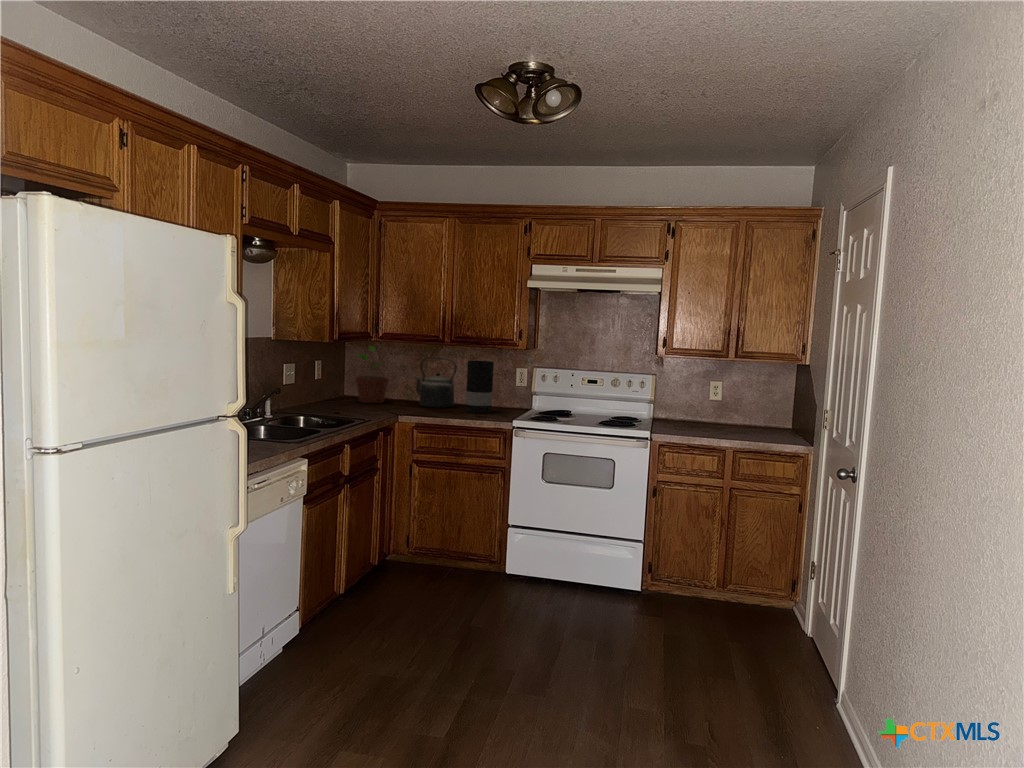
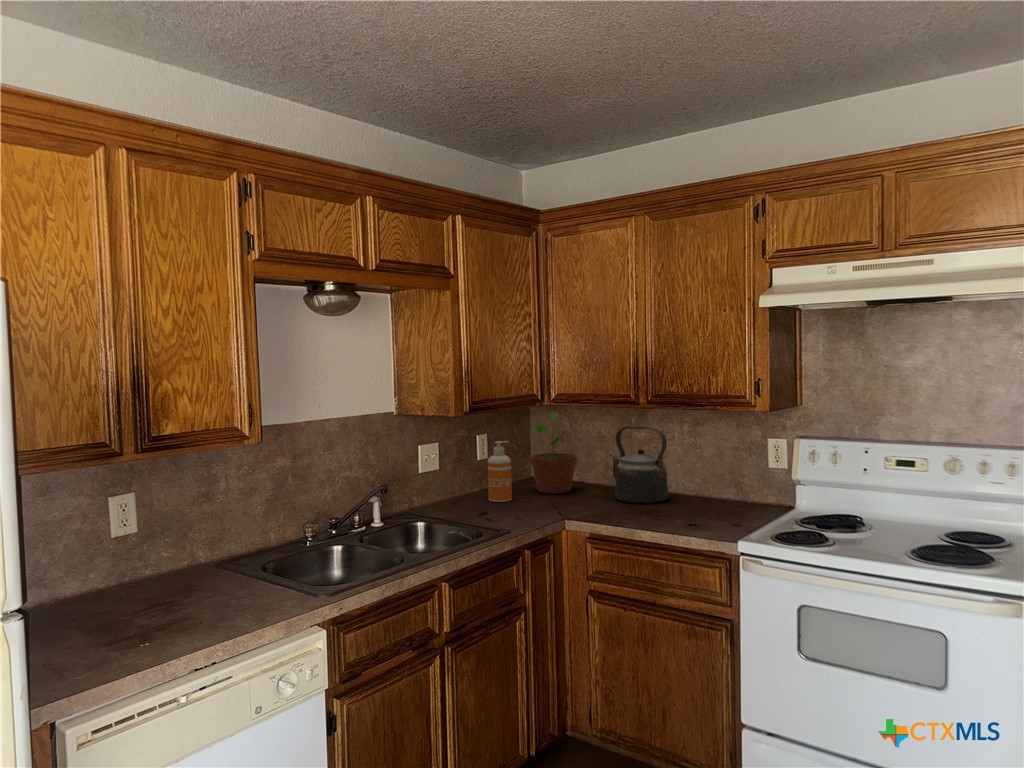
vase: present [466,361,494,413] -> none [675,431,719,517]
soap dispenser: none [331,364,349,407] -> present [488,441,512,502]

